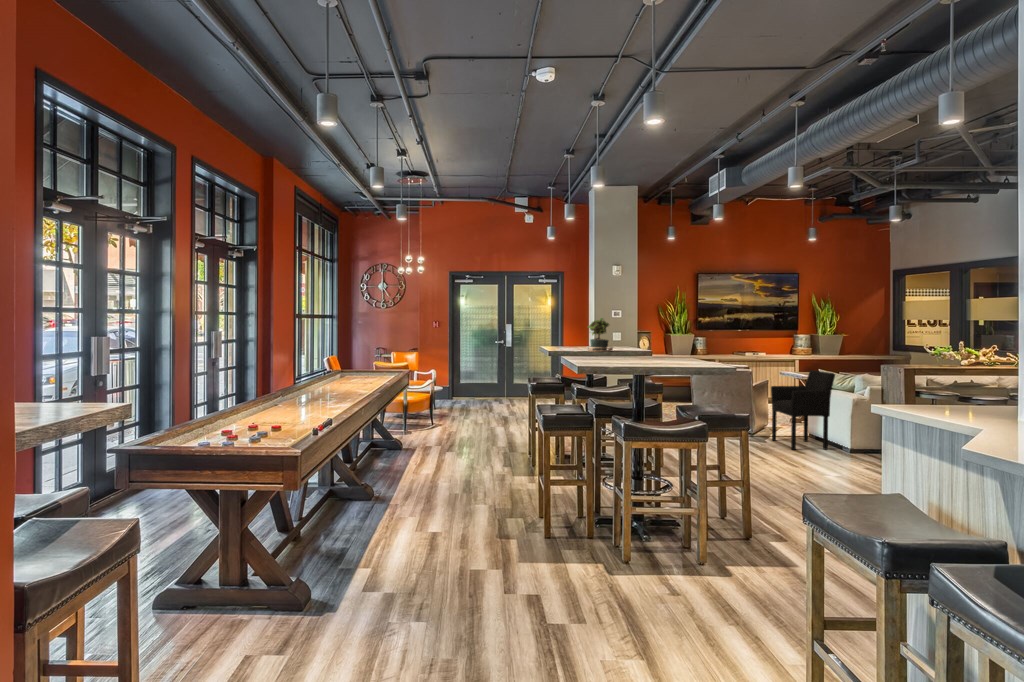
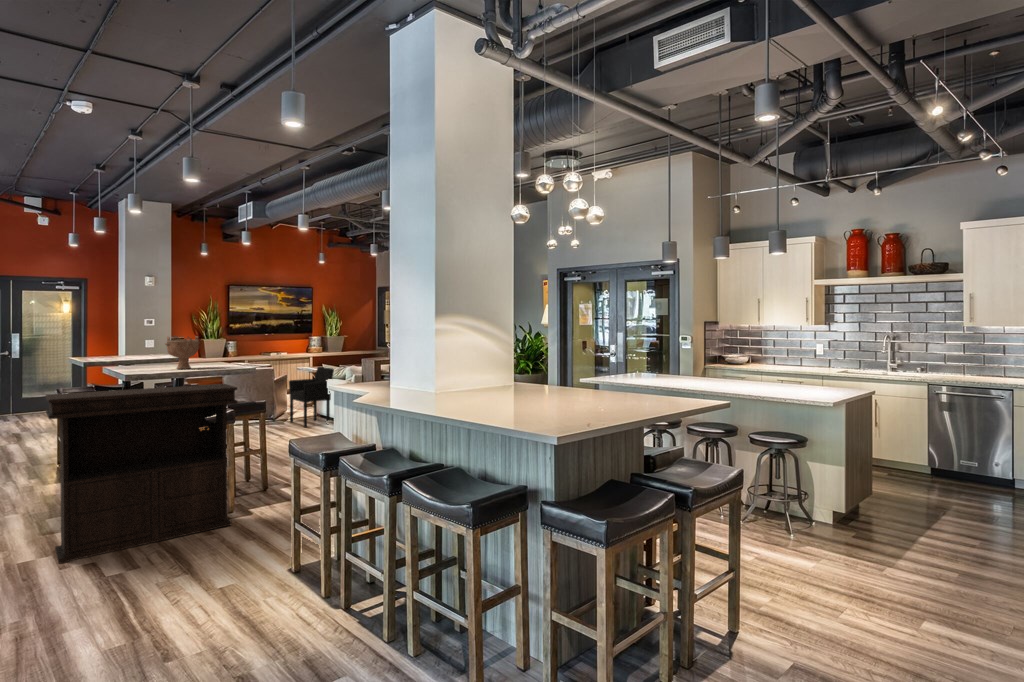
potted plant: present [587,318,613,352] -> none [108,328,146,360]
decorative bowl: none [626,318,665,361] -> present [165,336,200,369]
console table: none [498,381,712,588] -> present [46,384,237,563]

